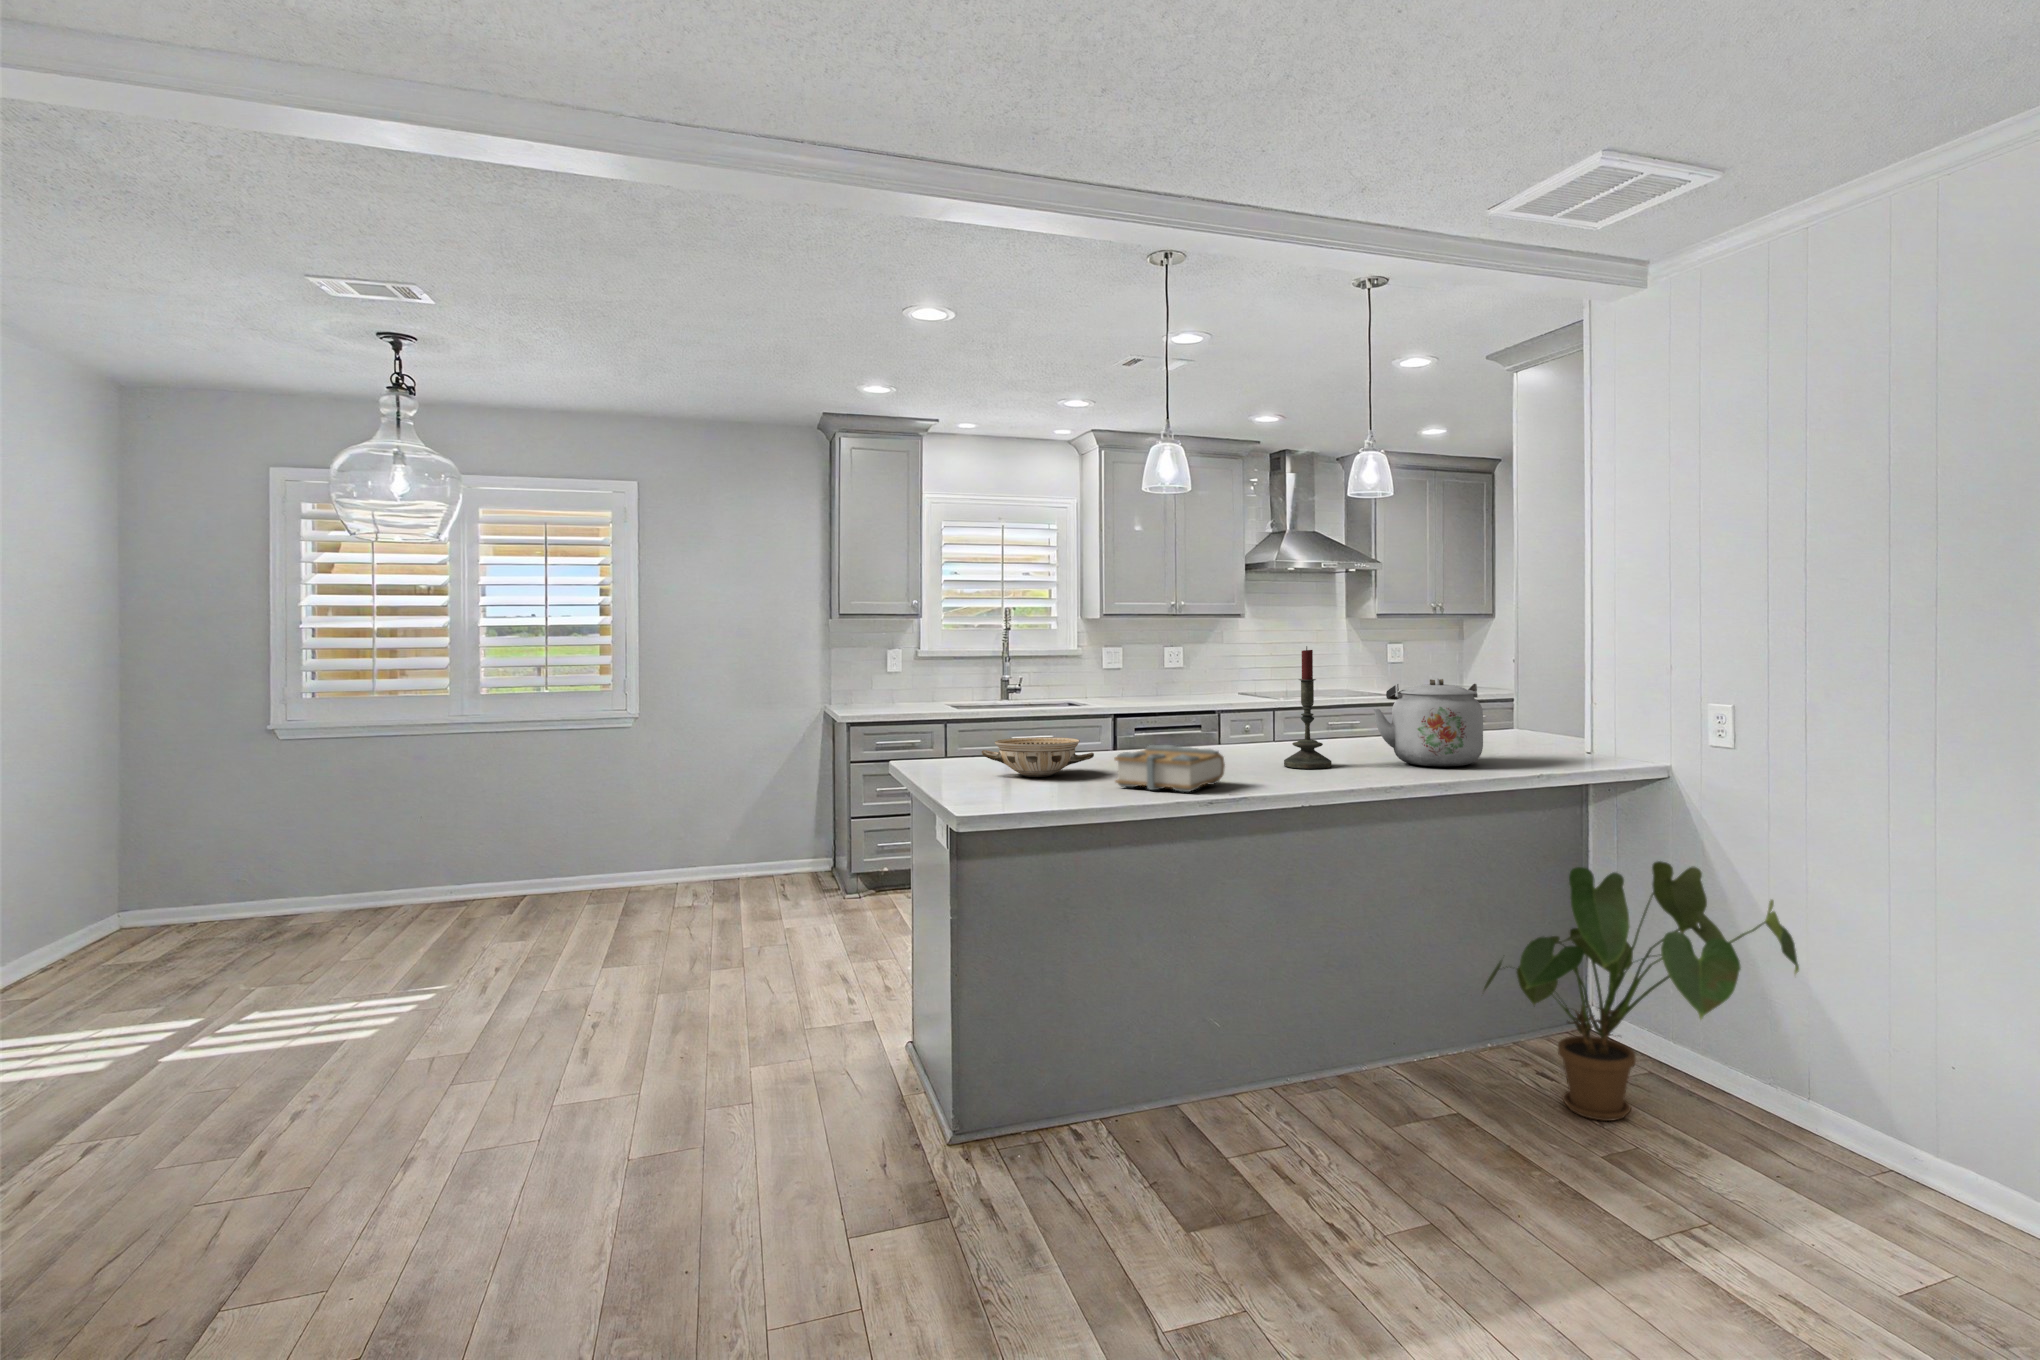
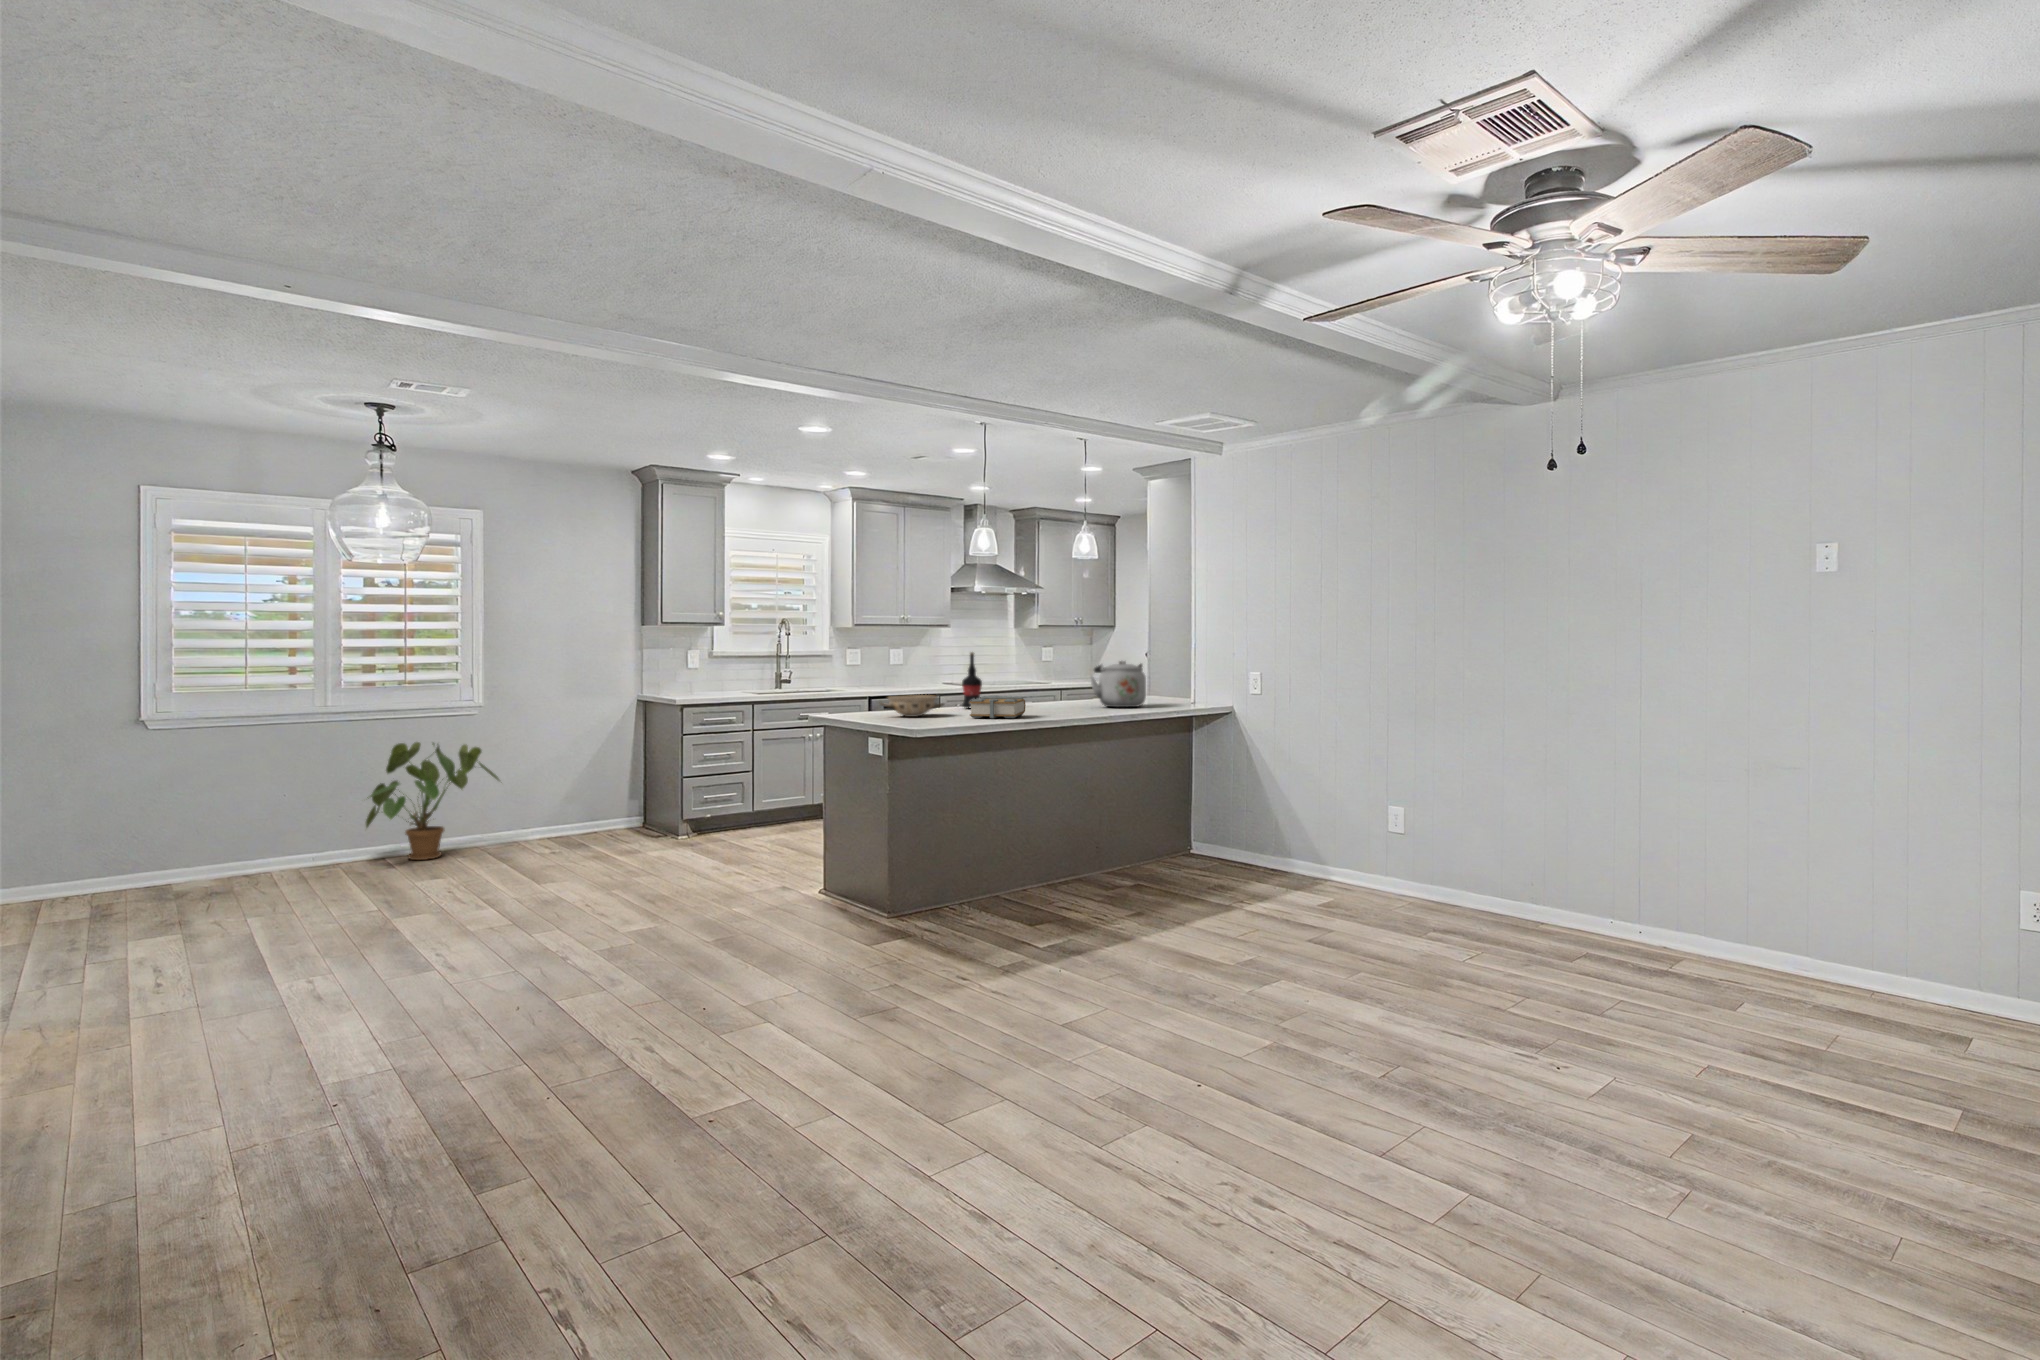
candle: present [1284,646,1332,769] -> none [1043,642,1069,710]
wine bottle: none [1155,662,1189,757] -> present [962,652,982,708]
house plant: present [1483,861,1799,1121] -> present [366,742,499,860]

